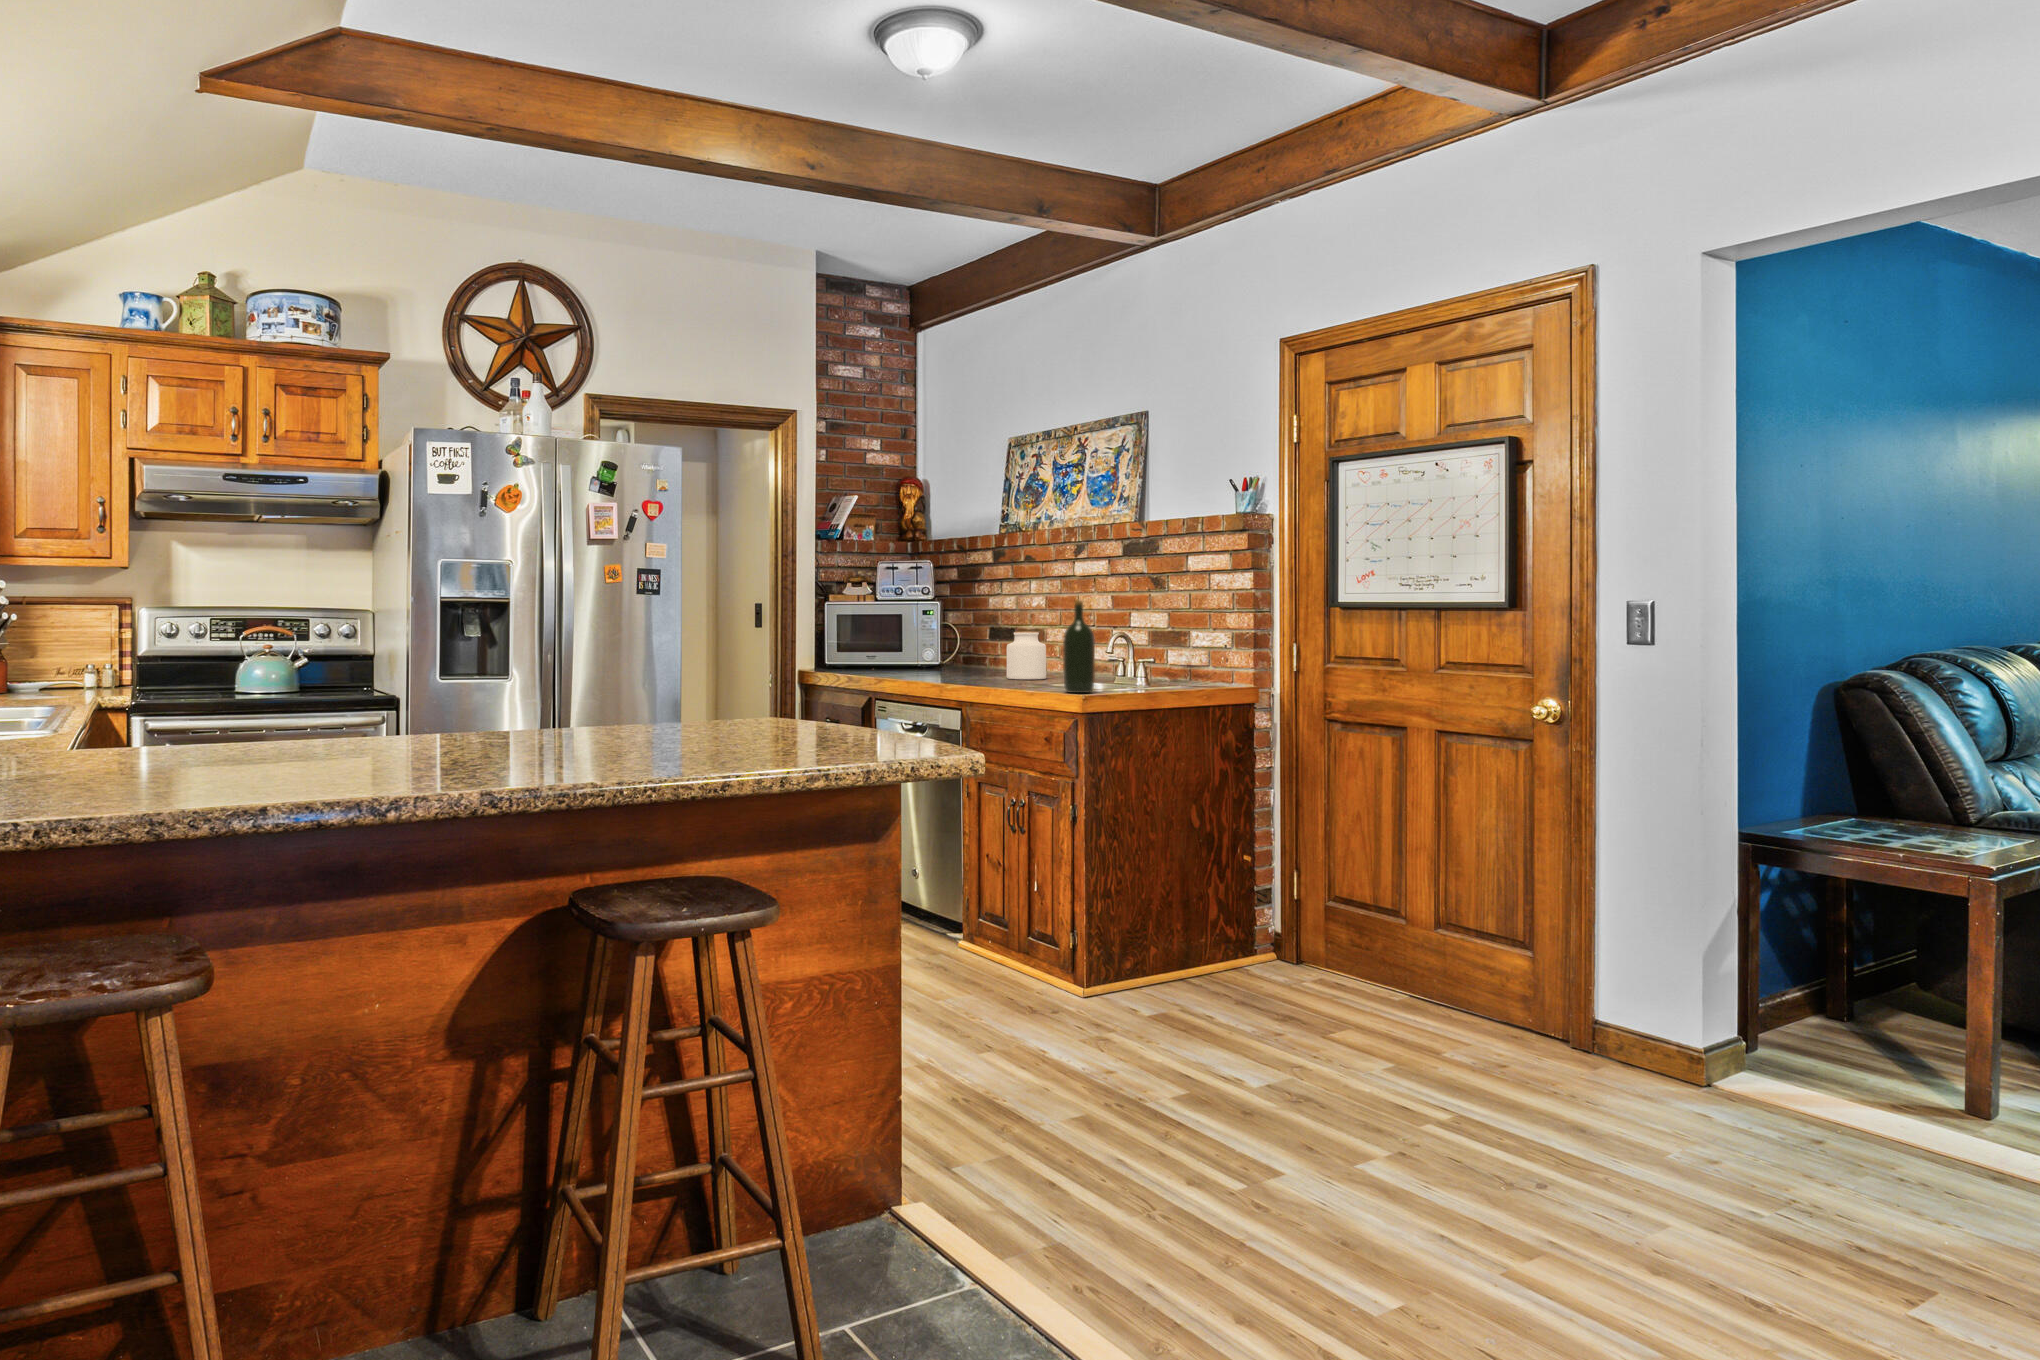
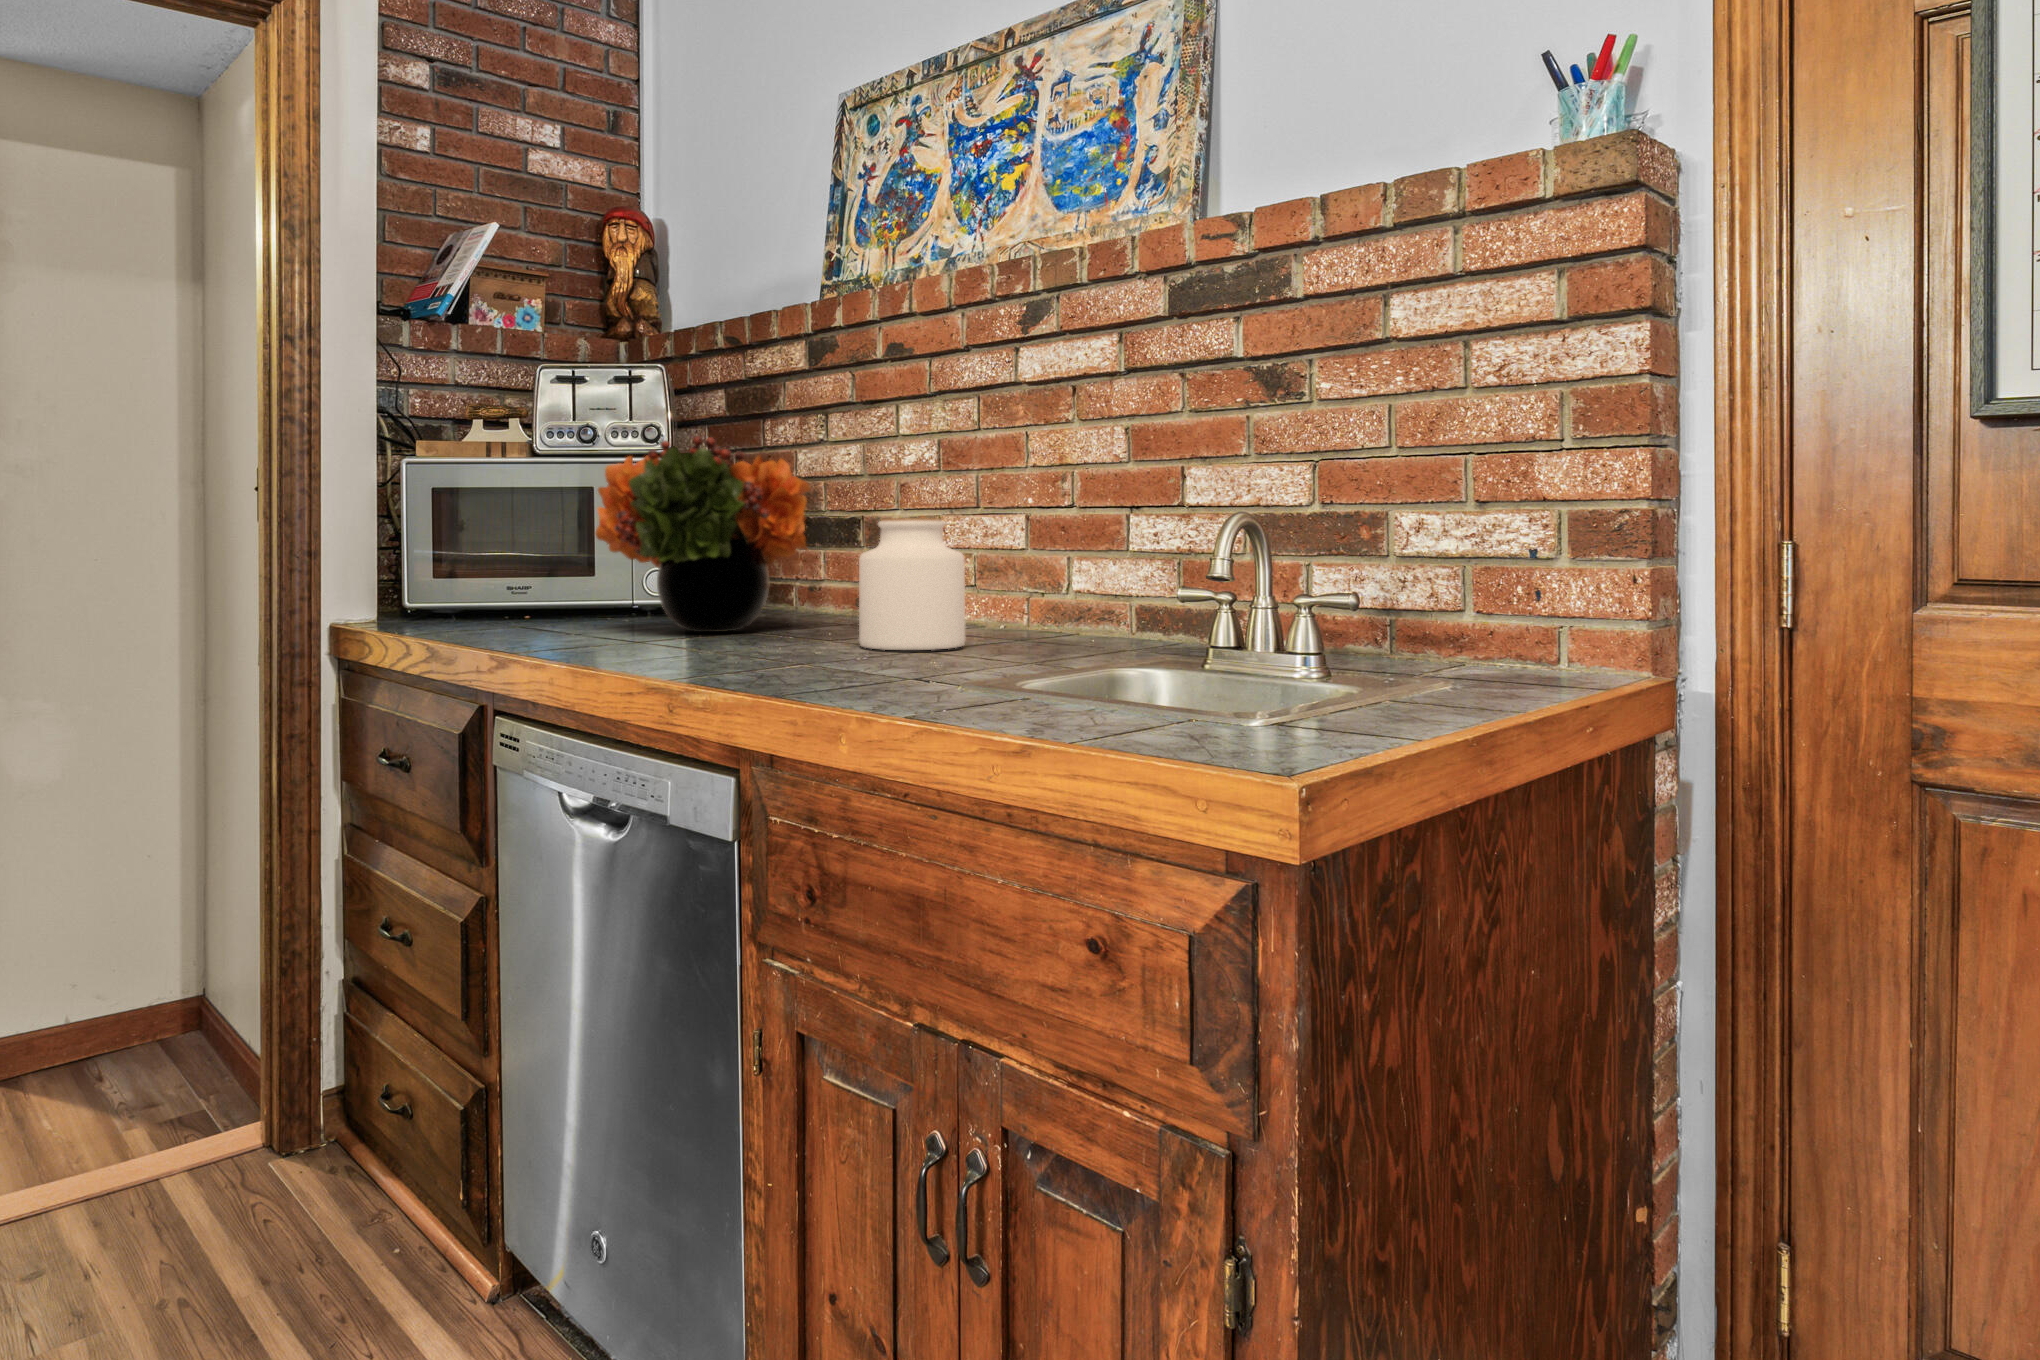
flower arrangement: none [906,597,993,674] -> present [596,436,810,632]
wine bottle: present [1063,600,1095,693] -> none [1139,370,1266,740]

